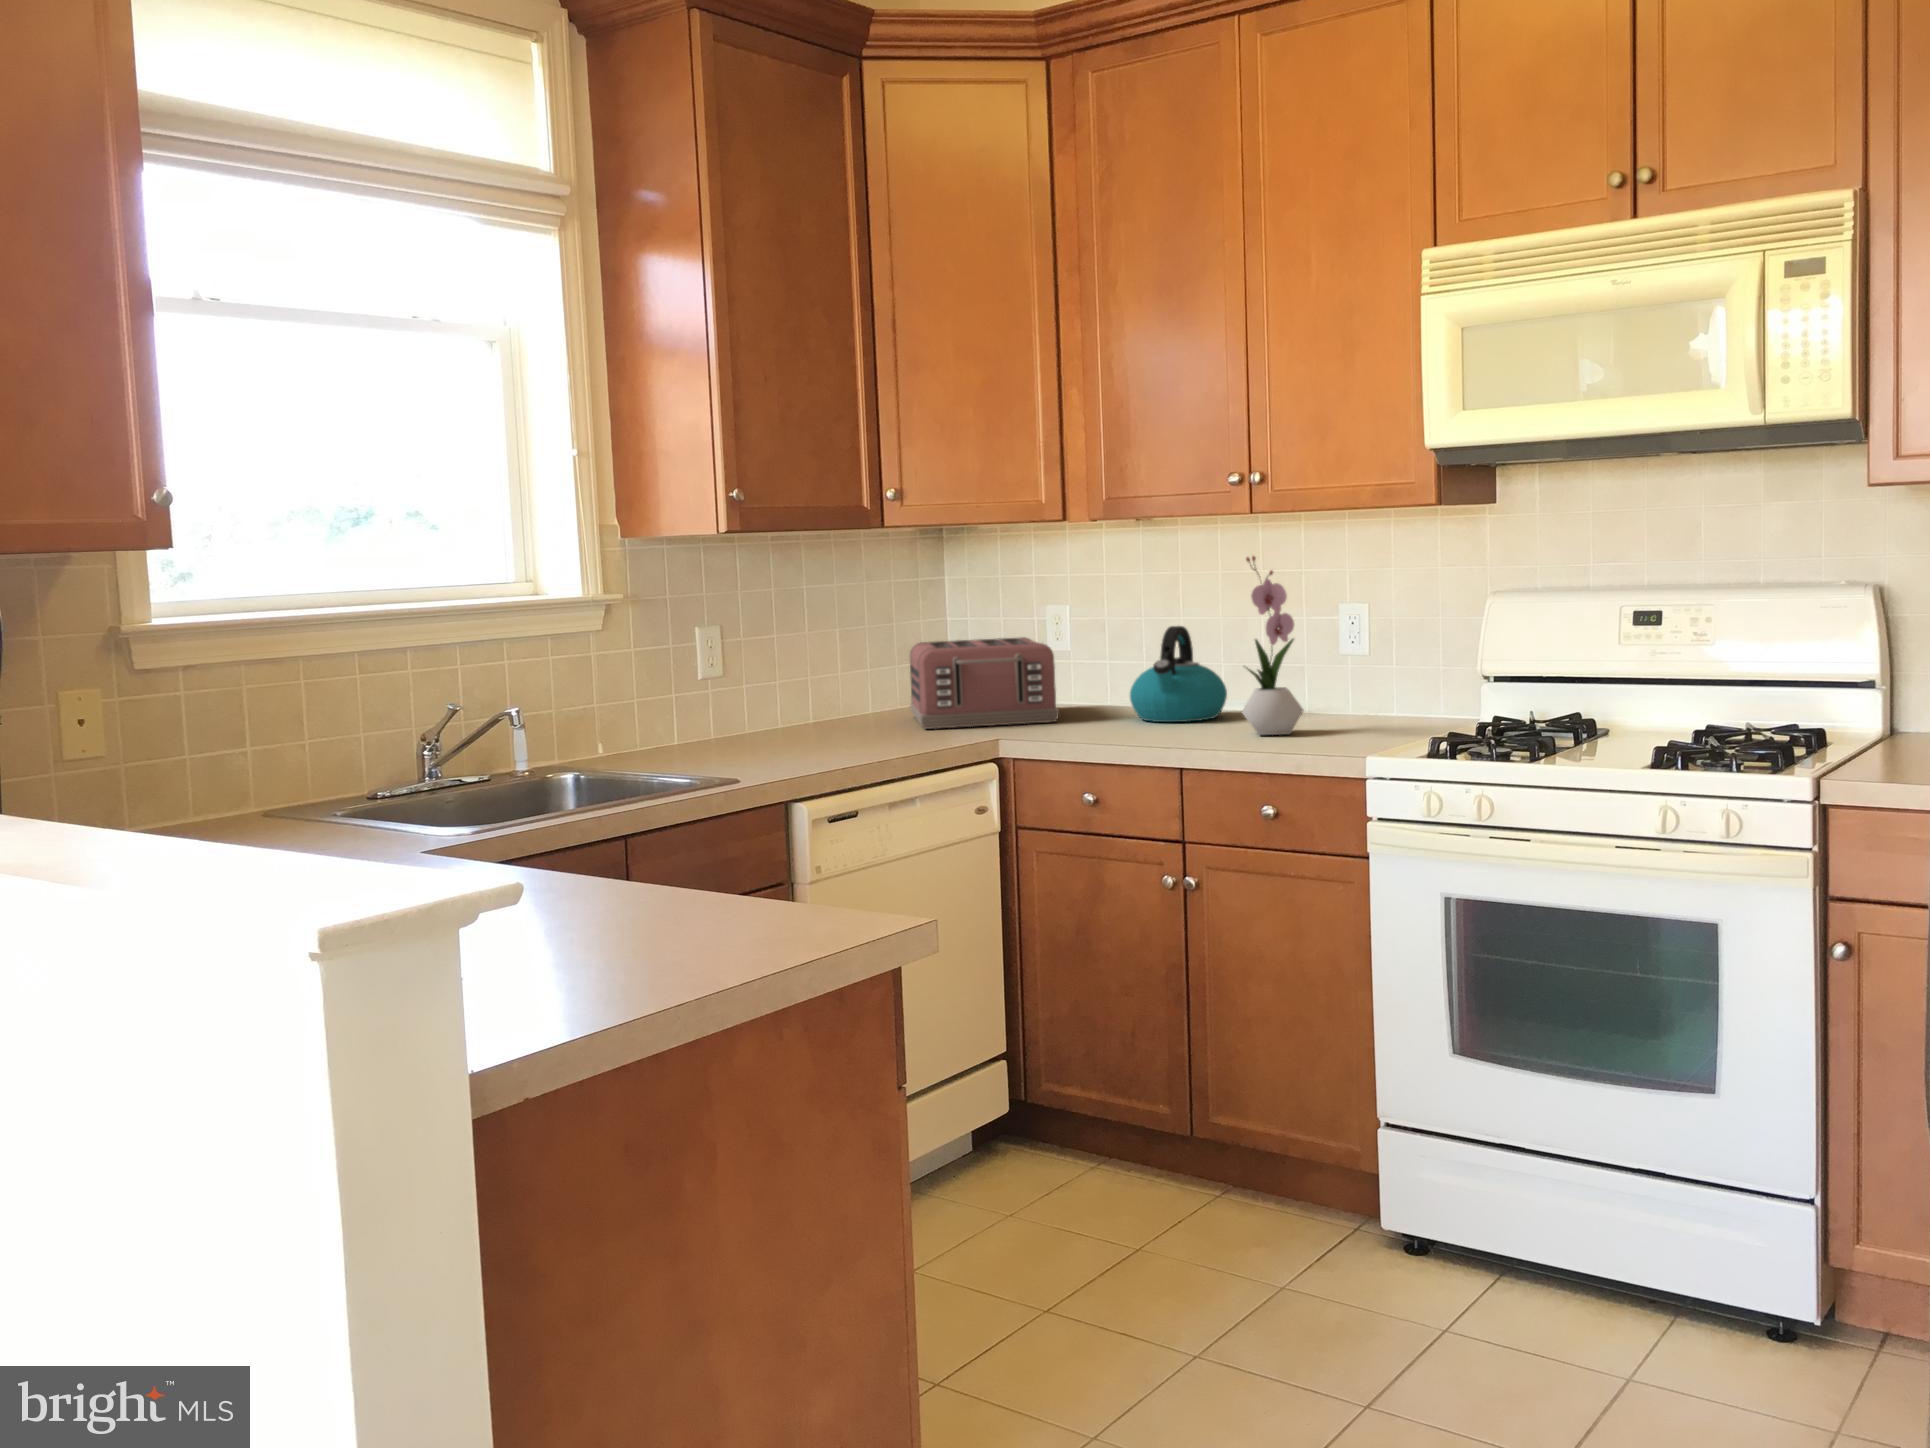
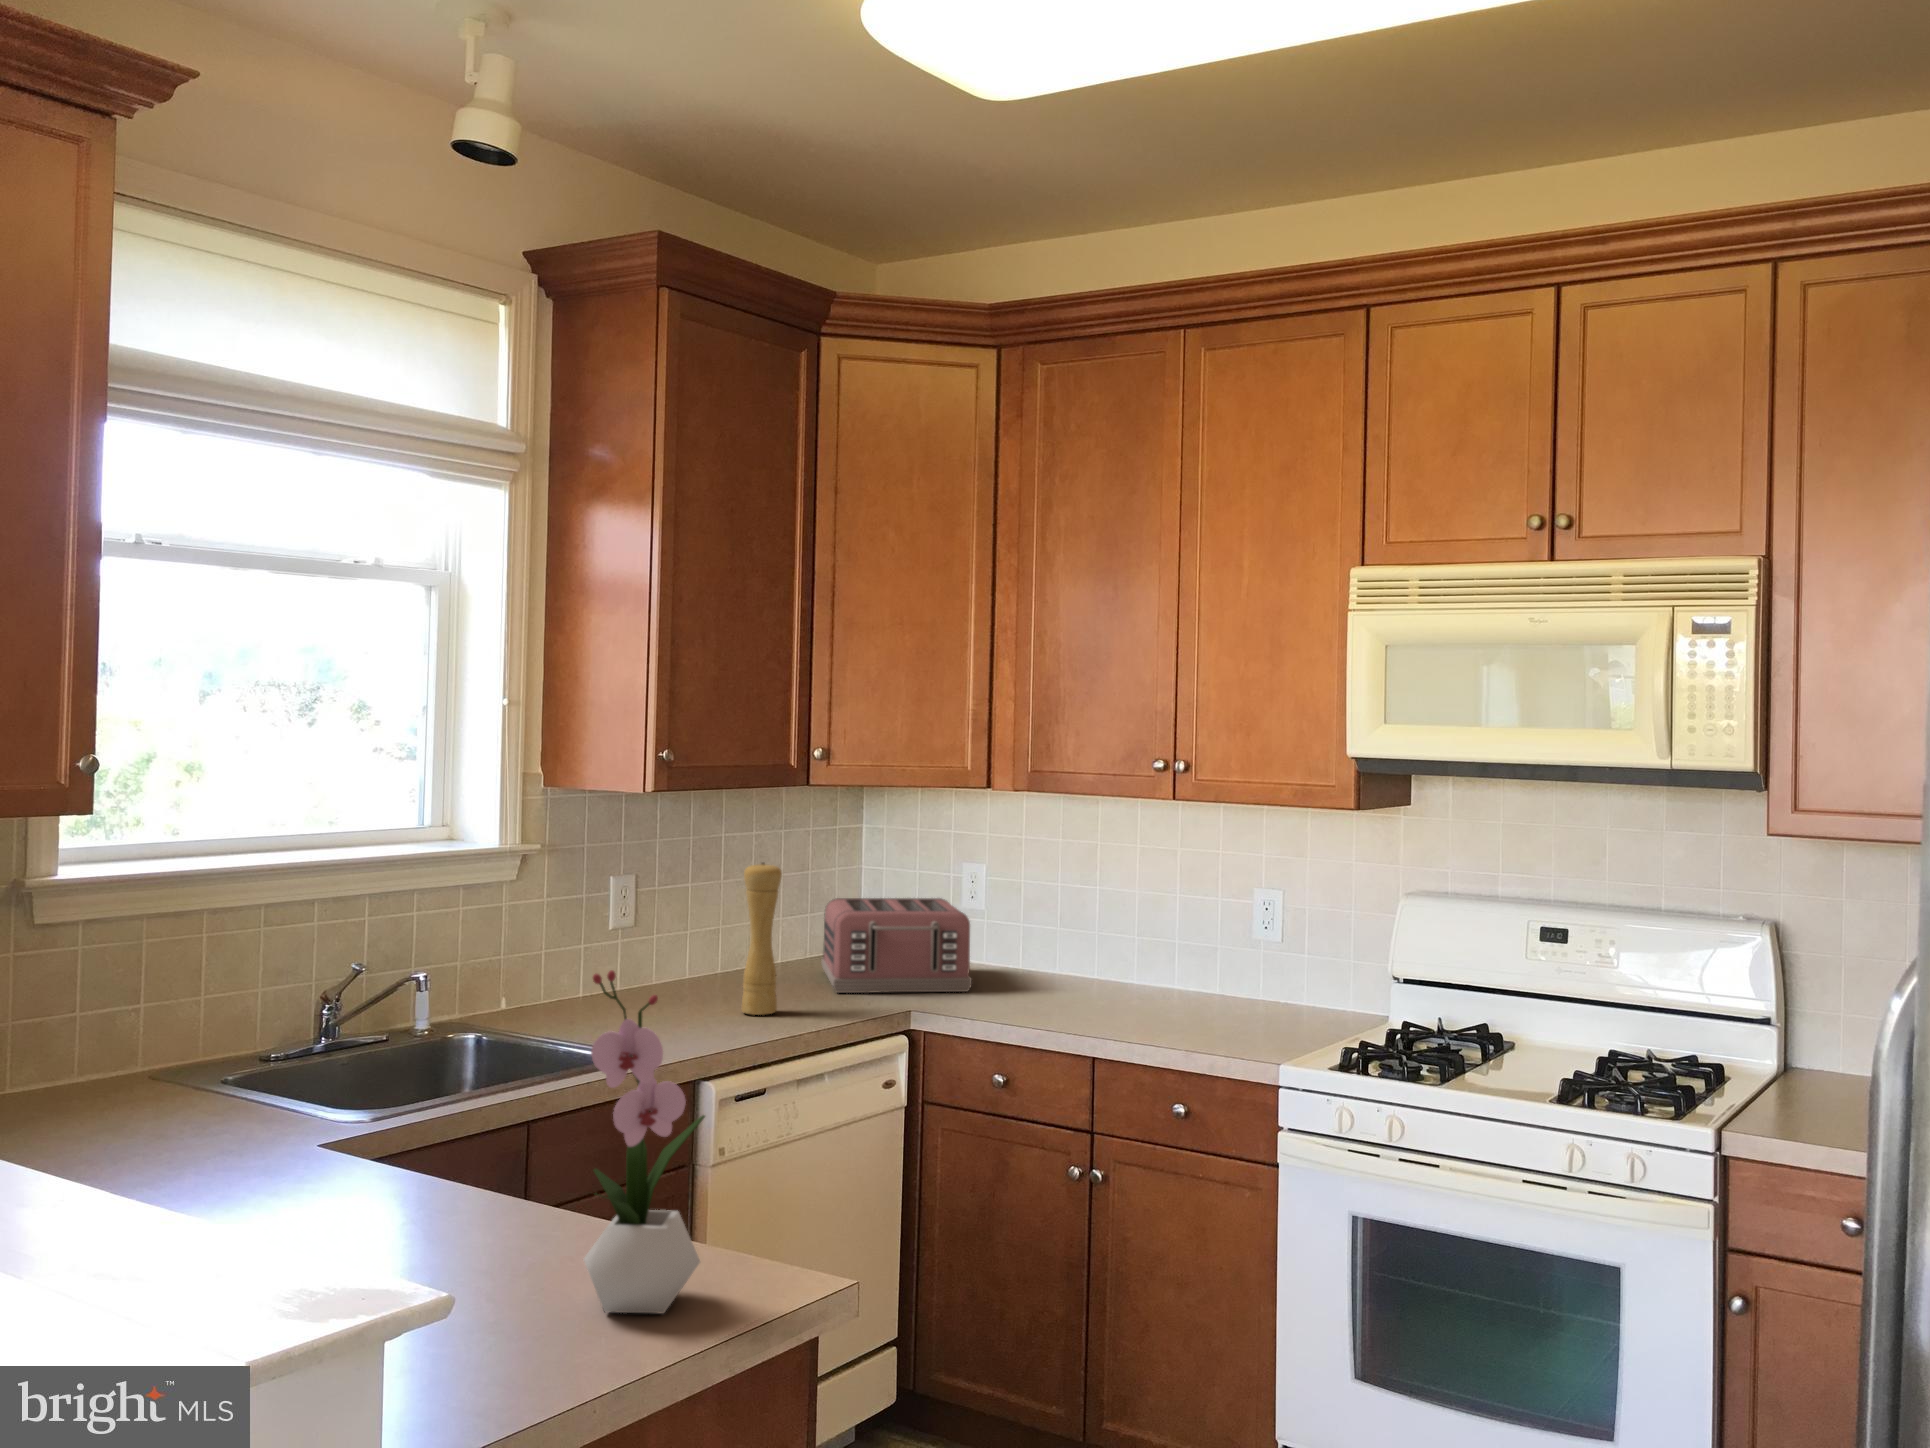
flower arrangement: present [1242,556,1303,735] -> present [584,970,705,1313]
pepper mill: none [823,597,865,747] -> present [742,862,782,1015]
kettle: present [1130,626,1227,722] -> none [1043,902,1140,1001]

